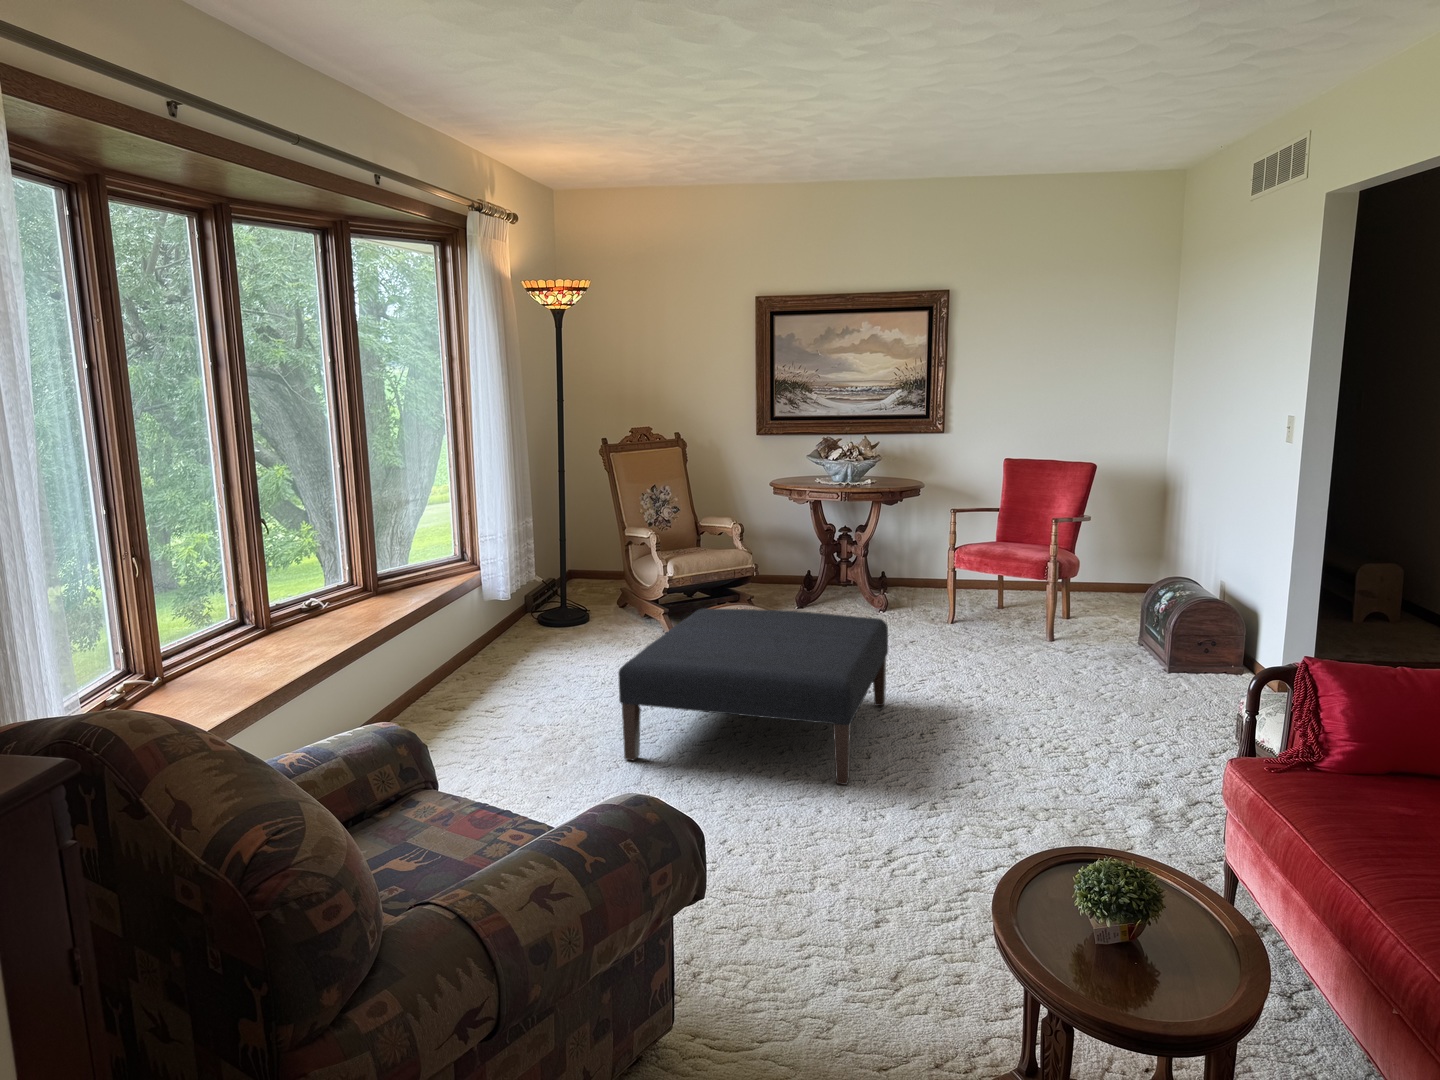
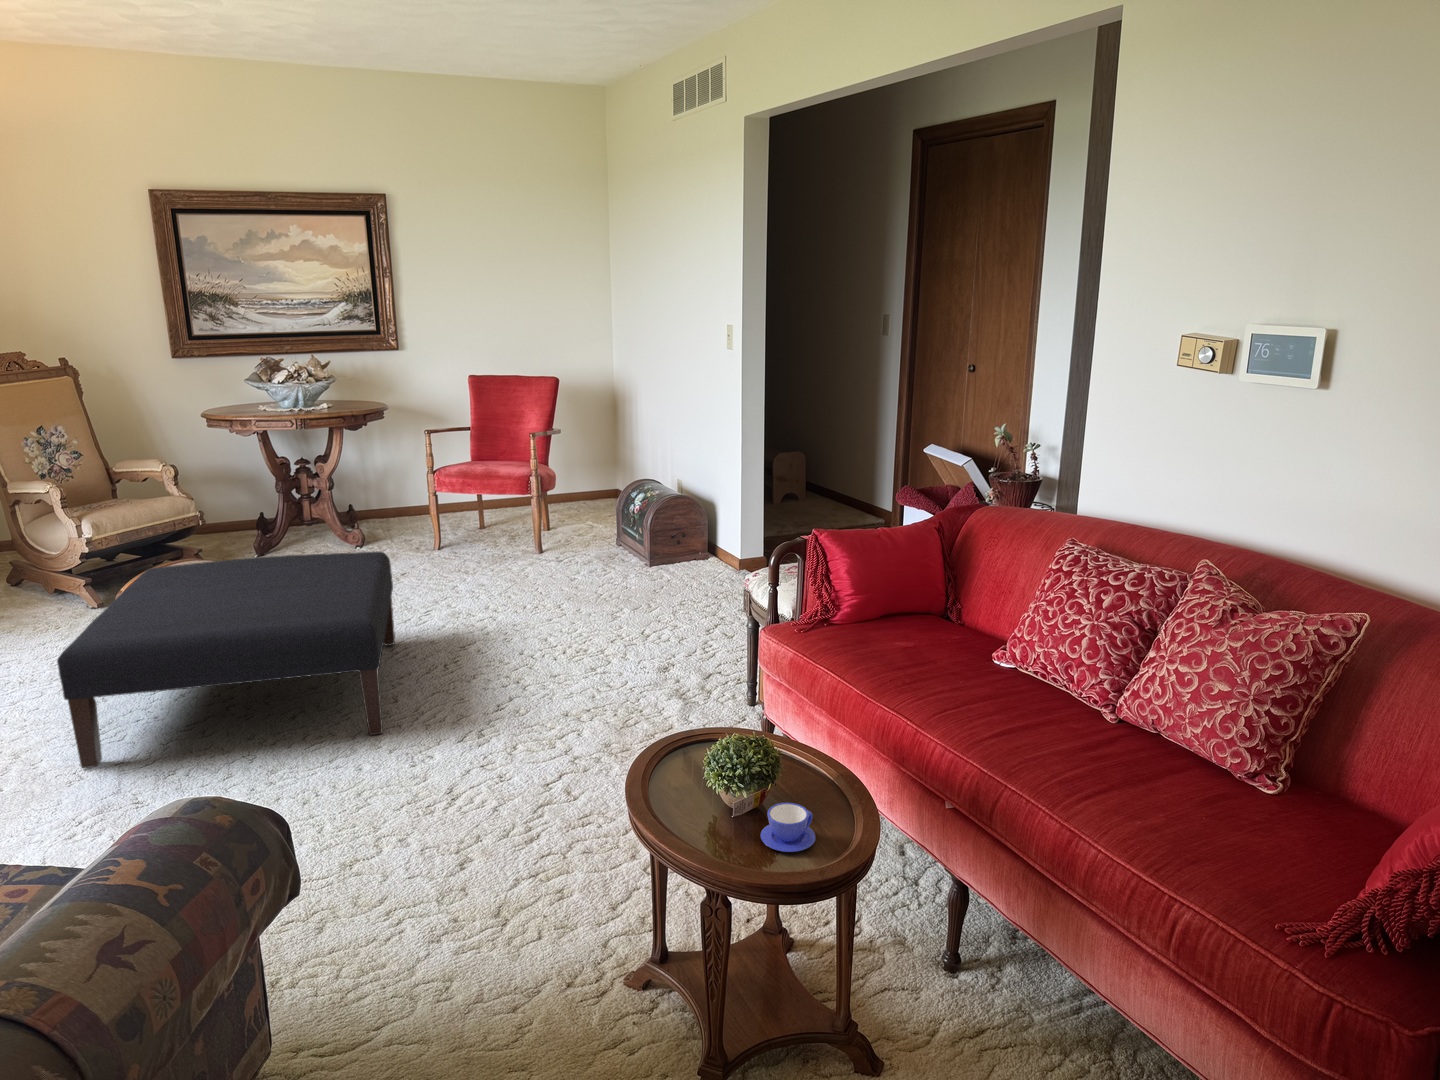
teacup: none [1123,949,1189,1007] -> present [761,803,815,852]

